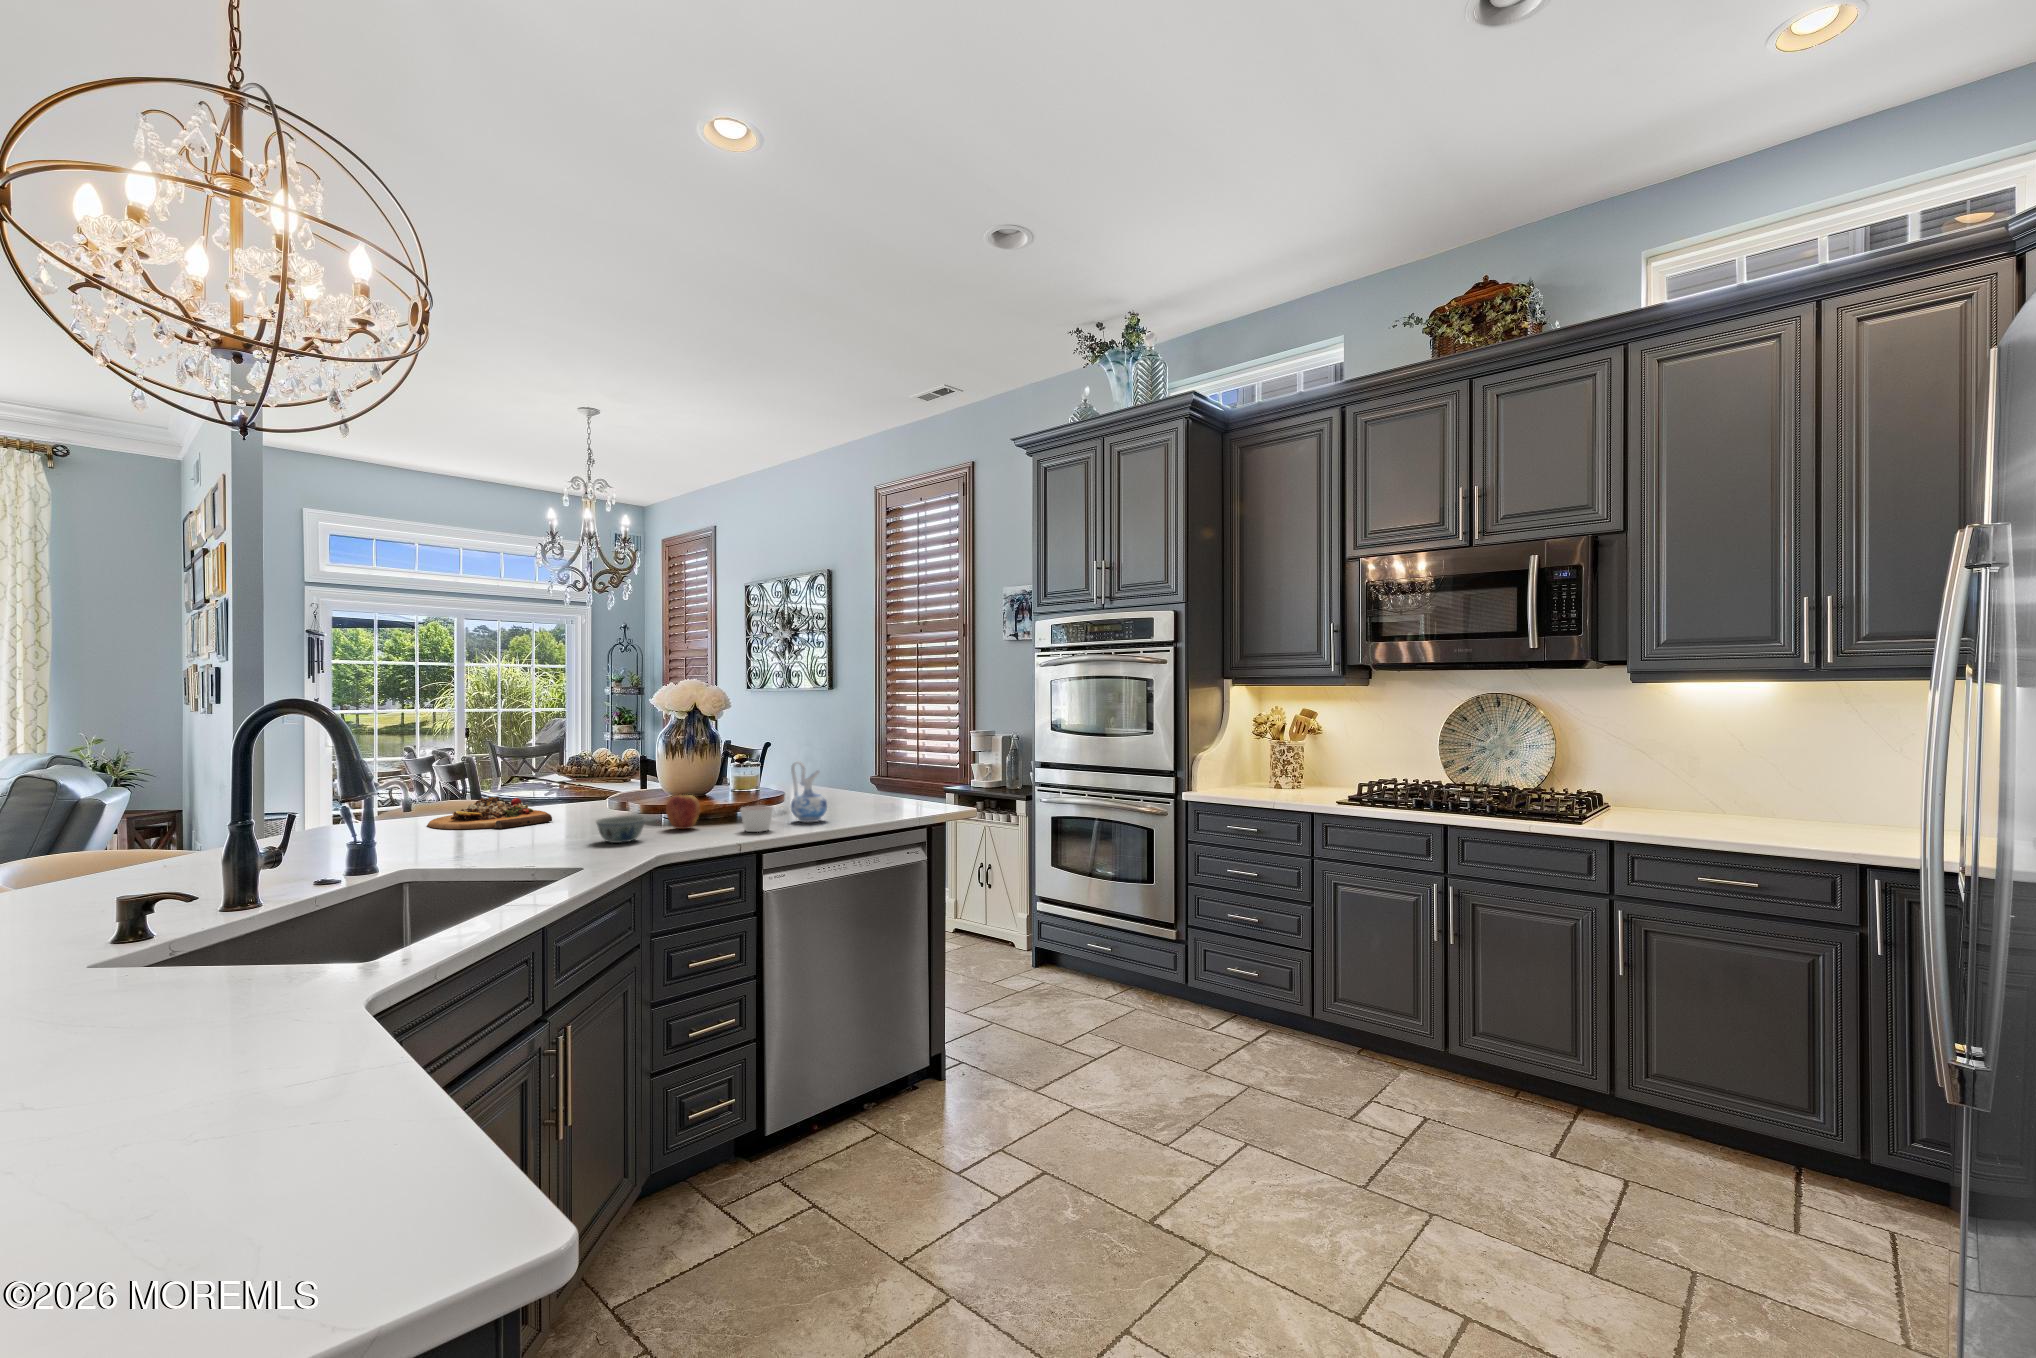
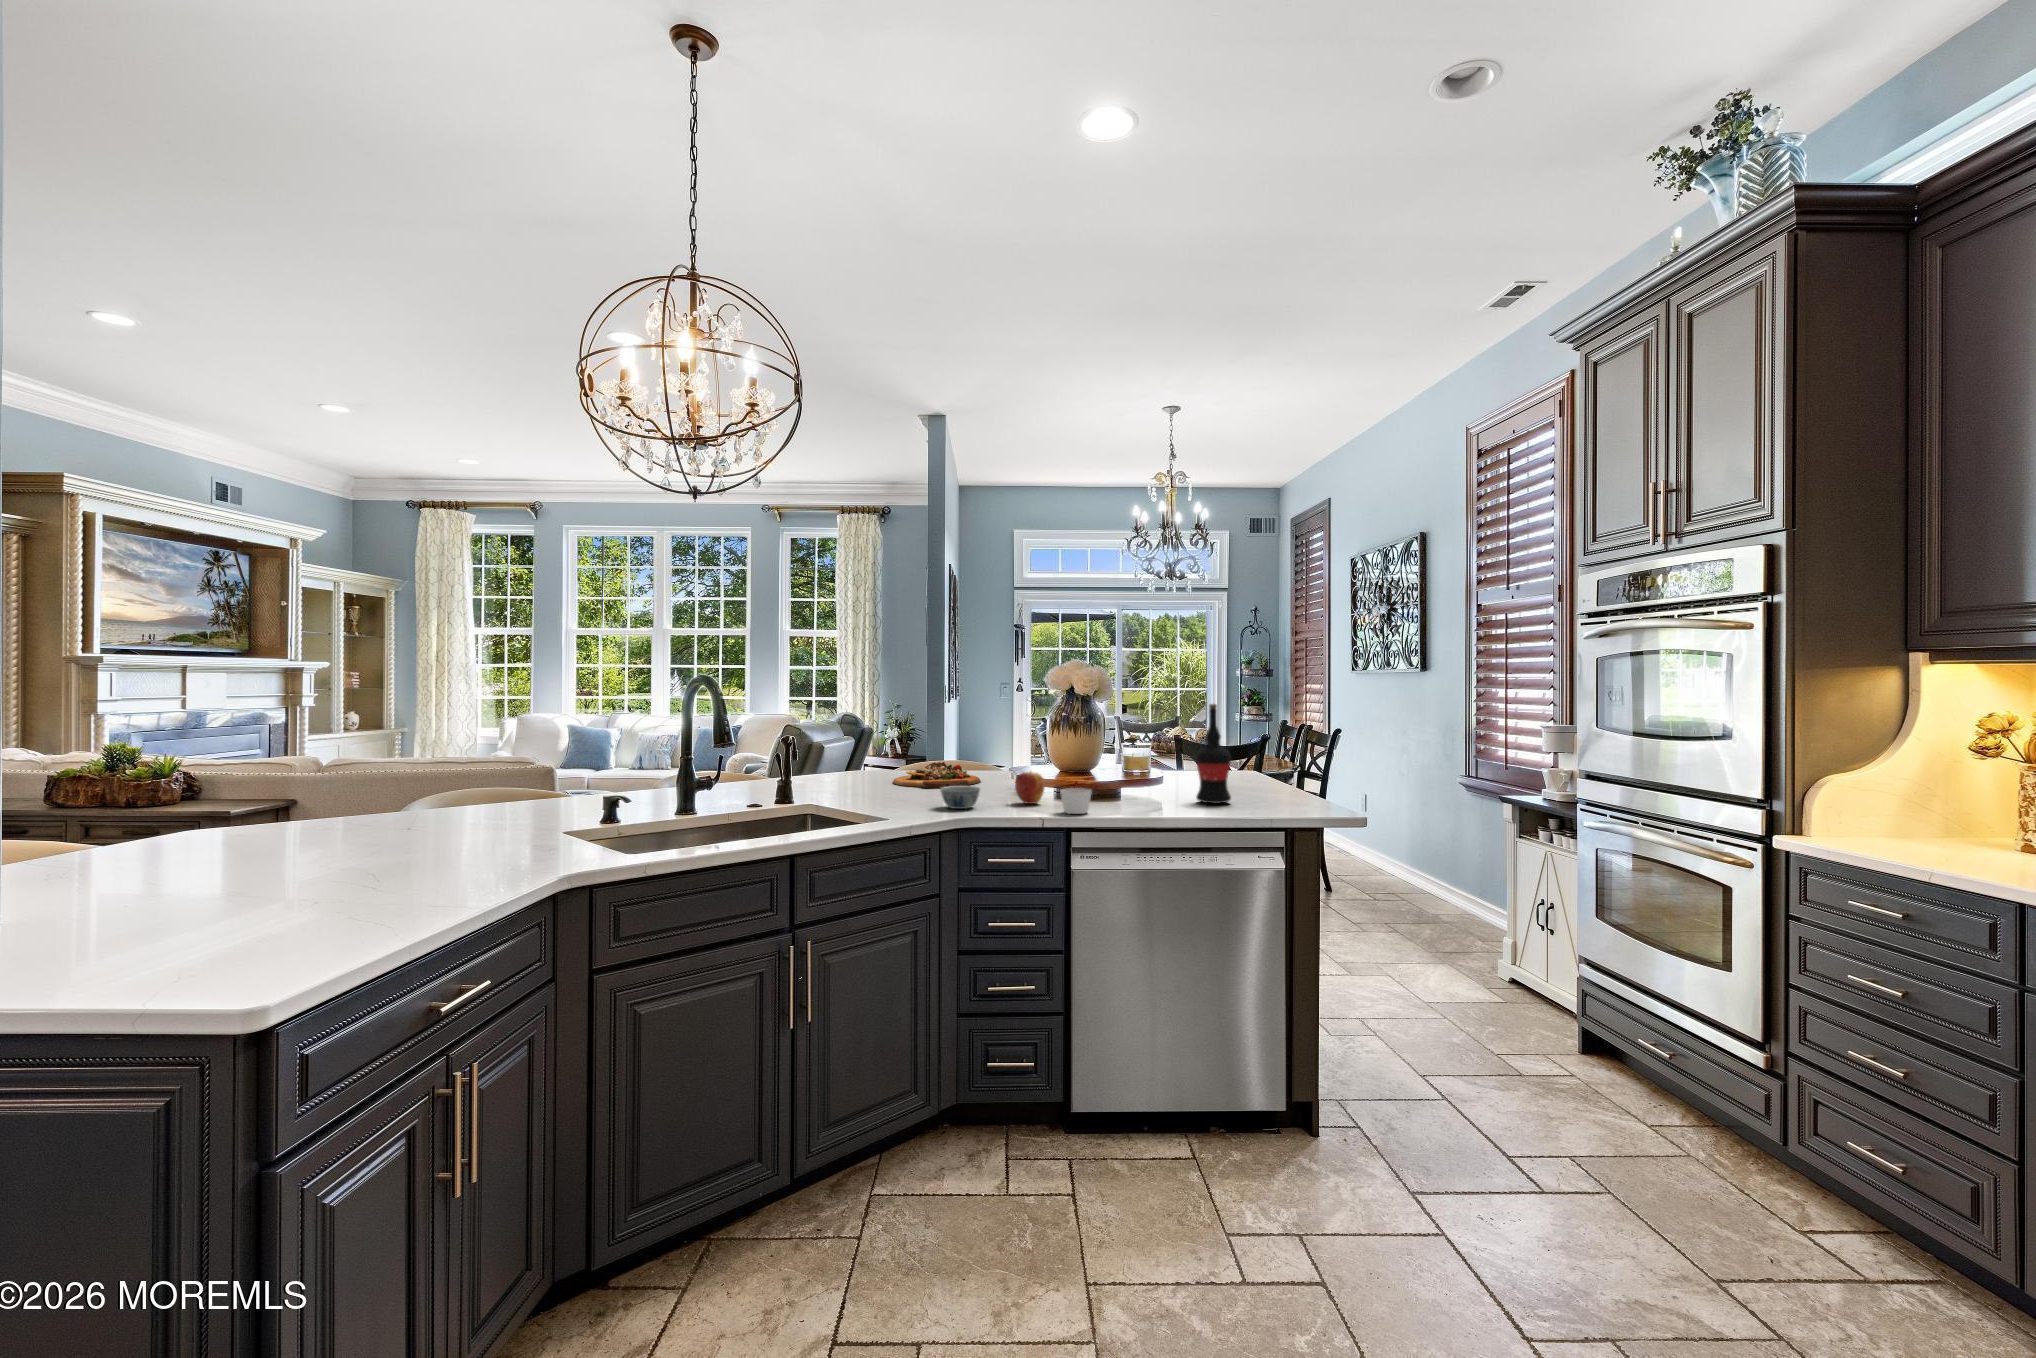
wine bottle: none [829,718,861,810] -> present [1196,704,1231,803]
ceramic pitcher: present [791,761,827,822] -> none [1125,747,1162,812]

